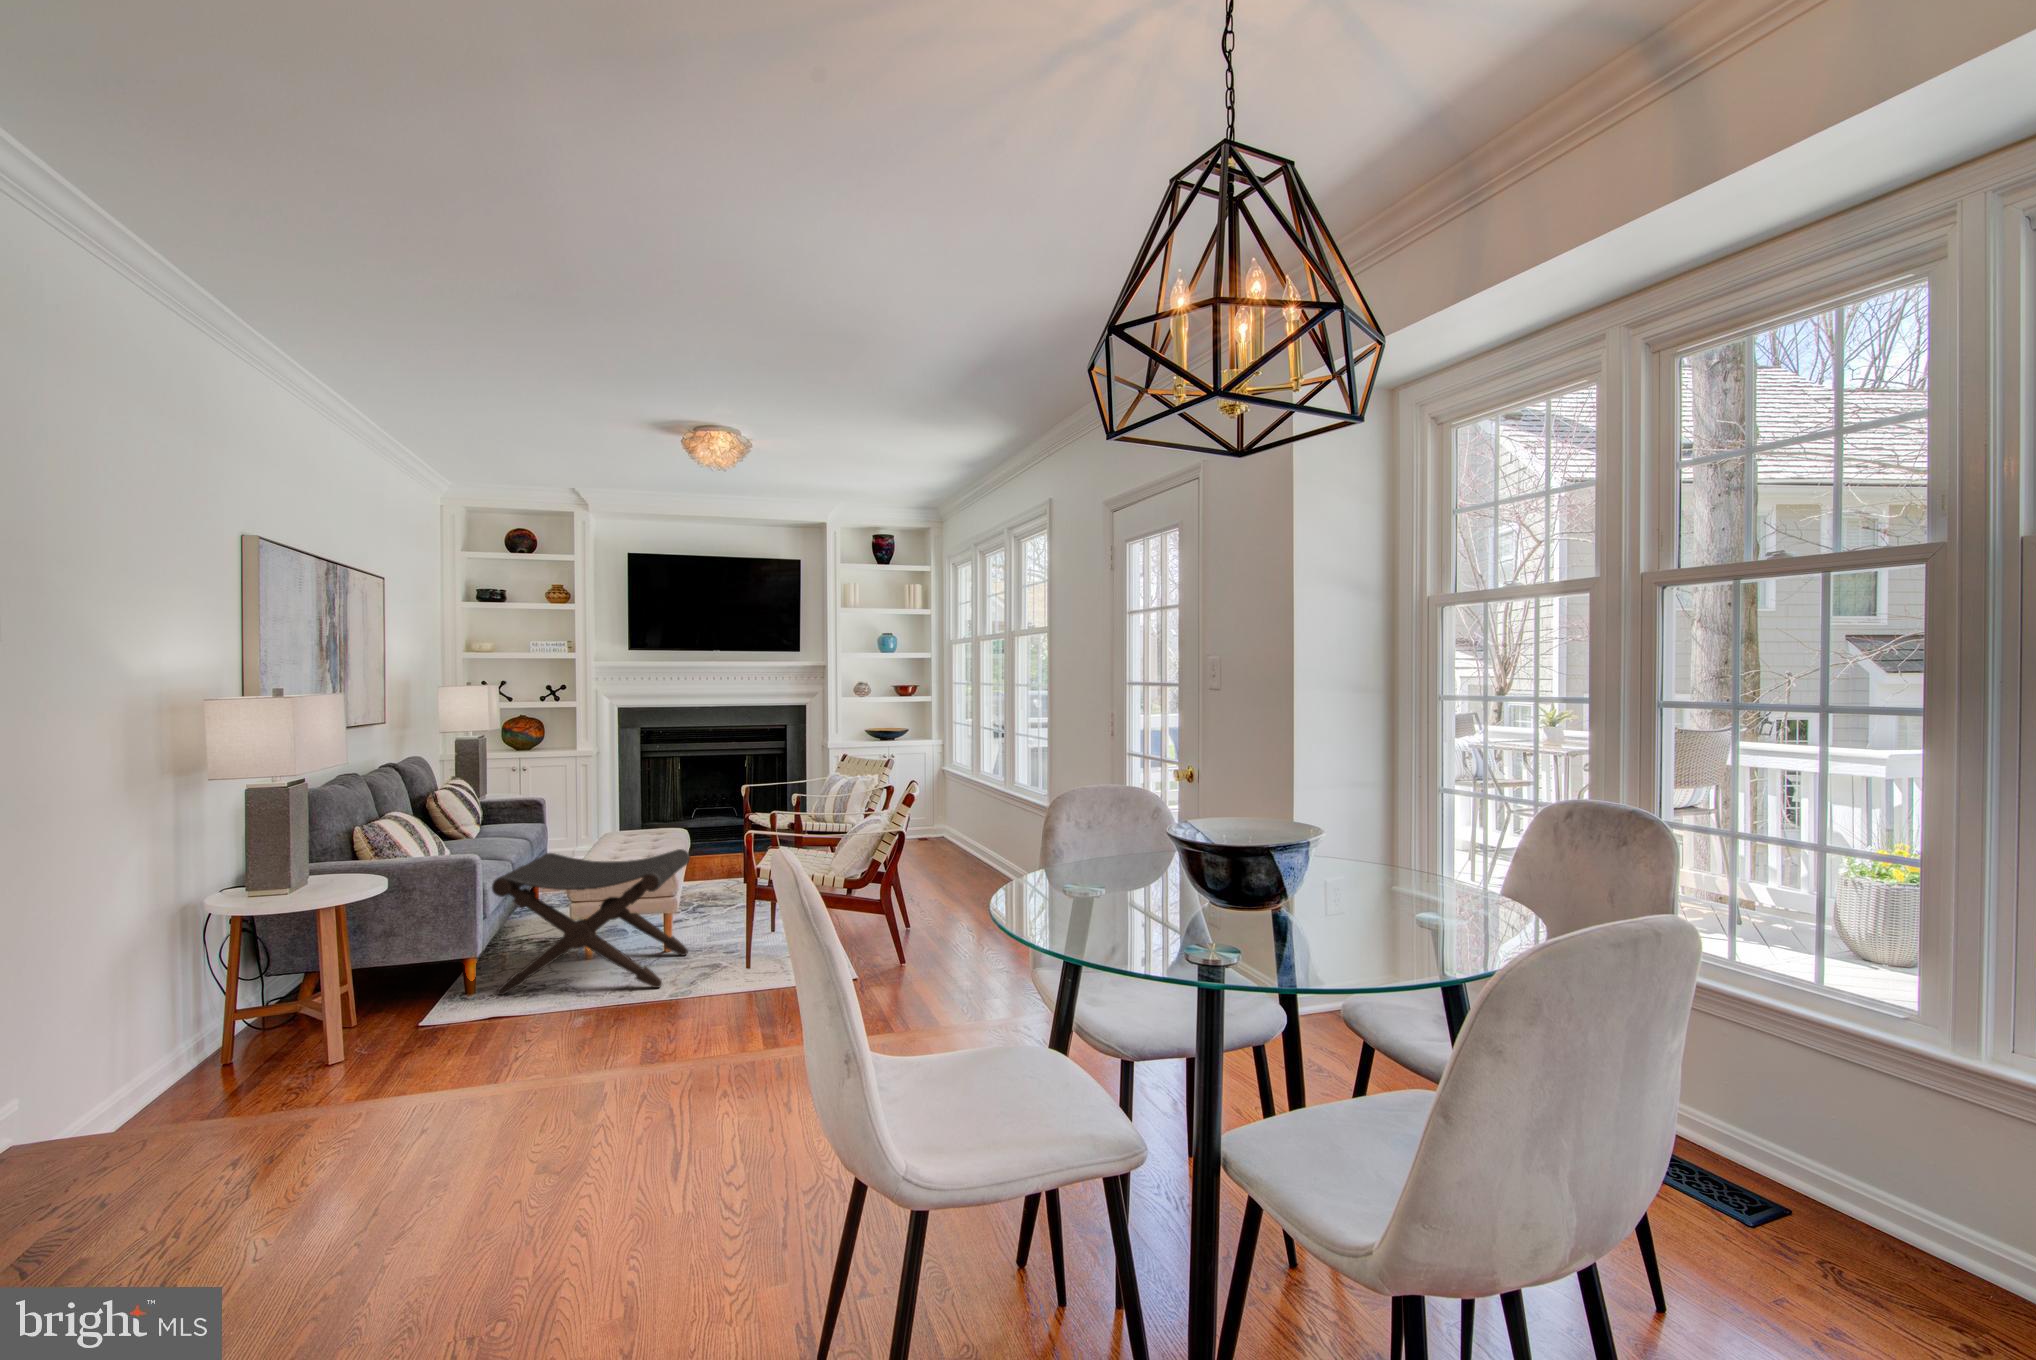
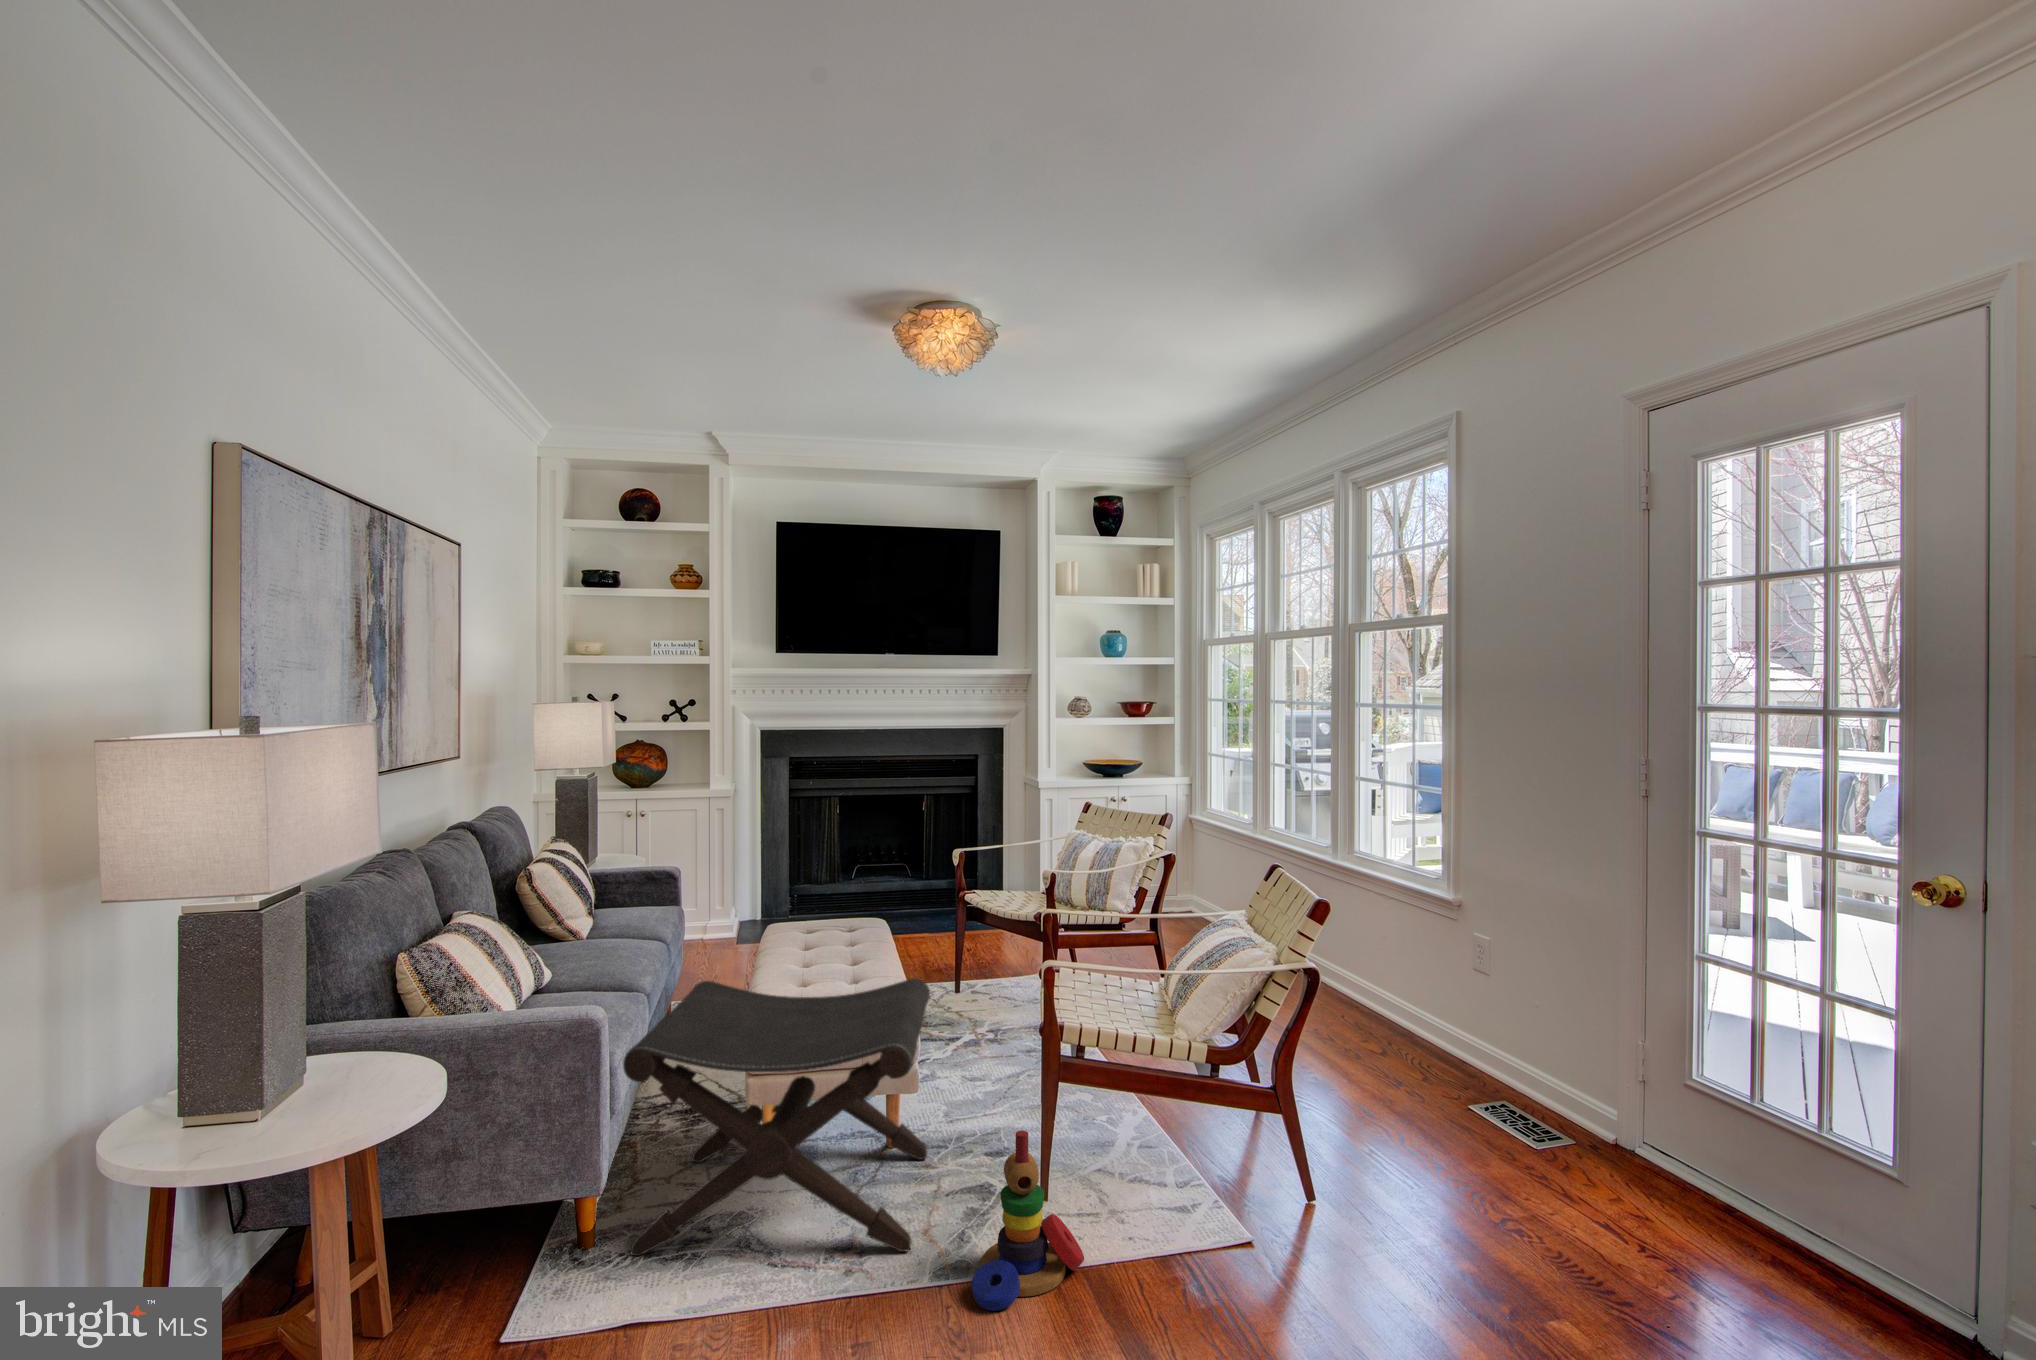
stacking toy: none [687,917,756,1005] -> present [972,1130,1084,1311]

